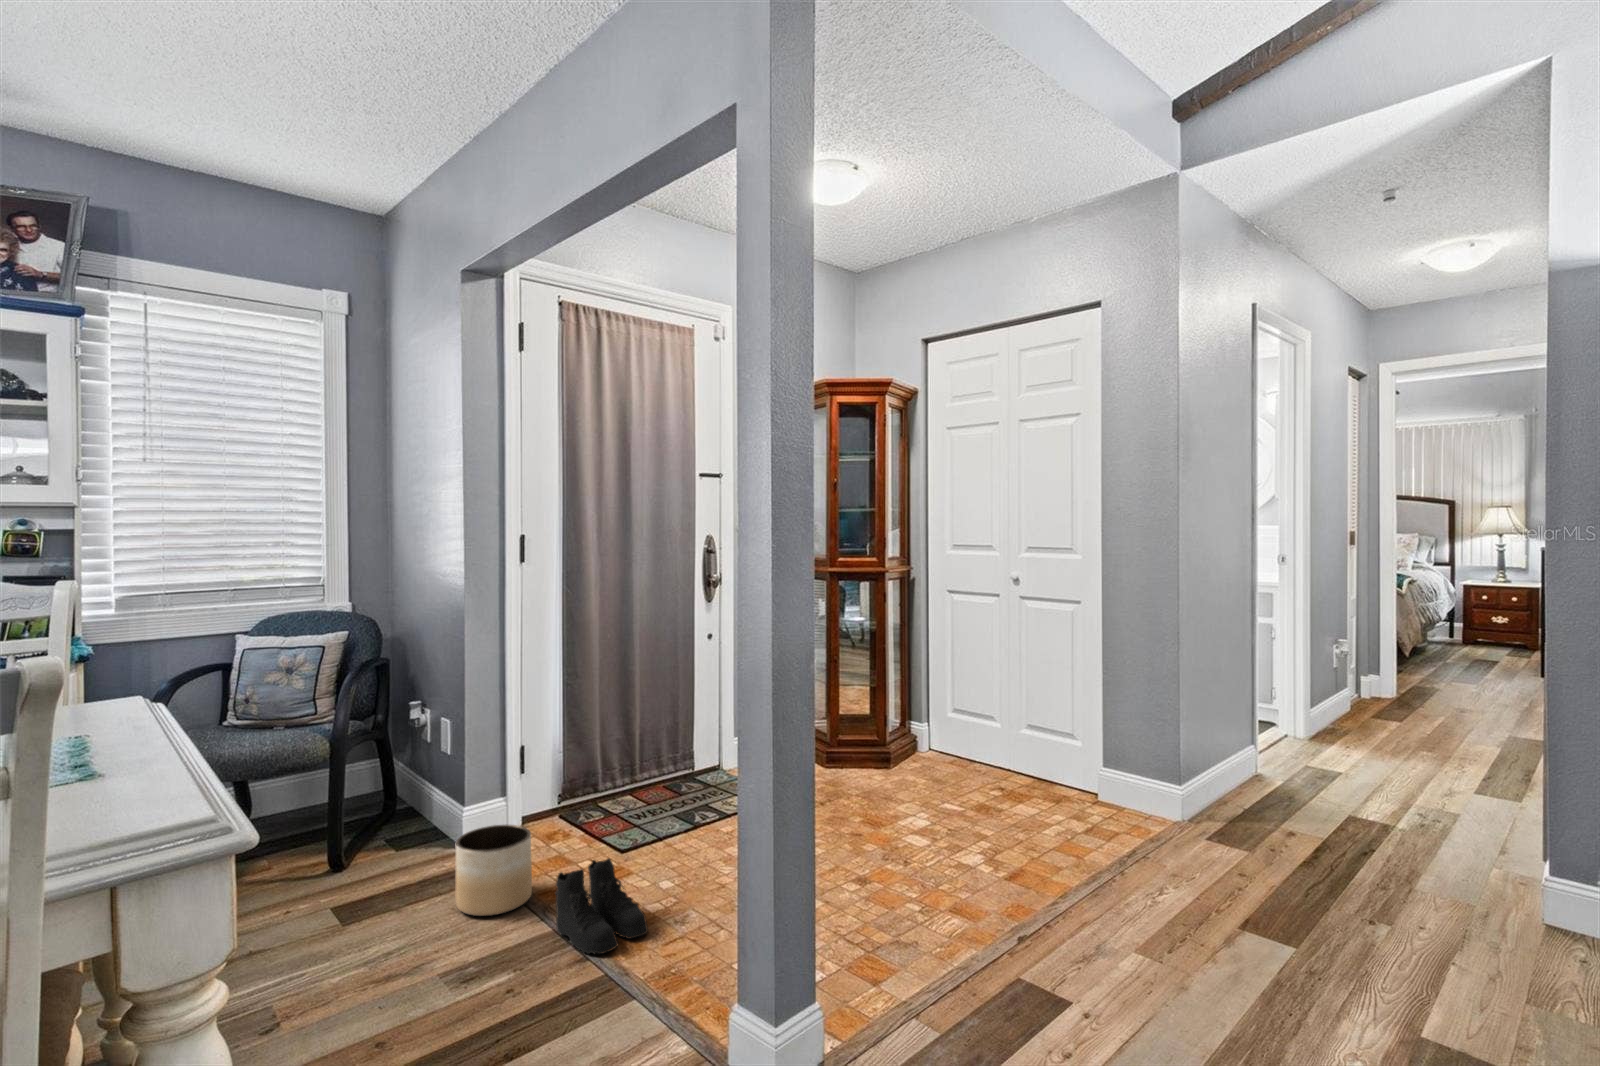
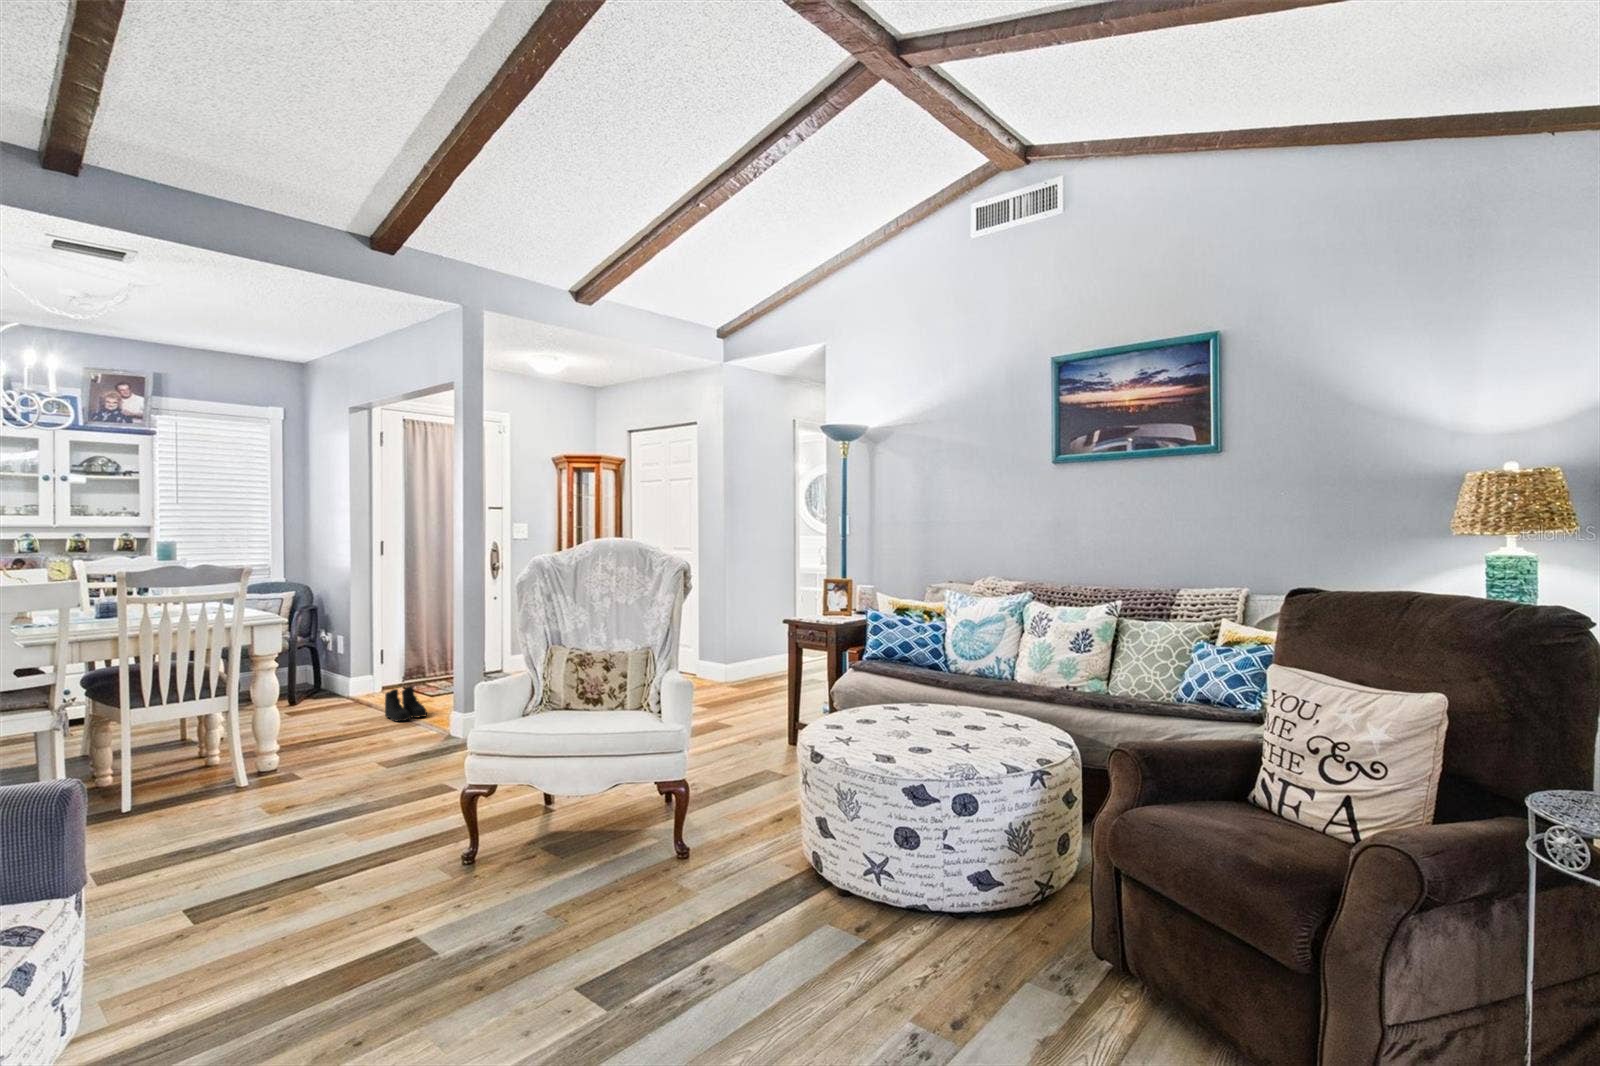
planter: present [456,825,532,916] -> none [340,678,378,714]

